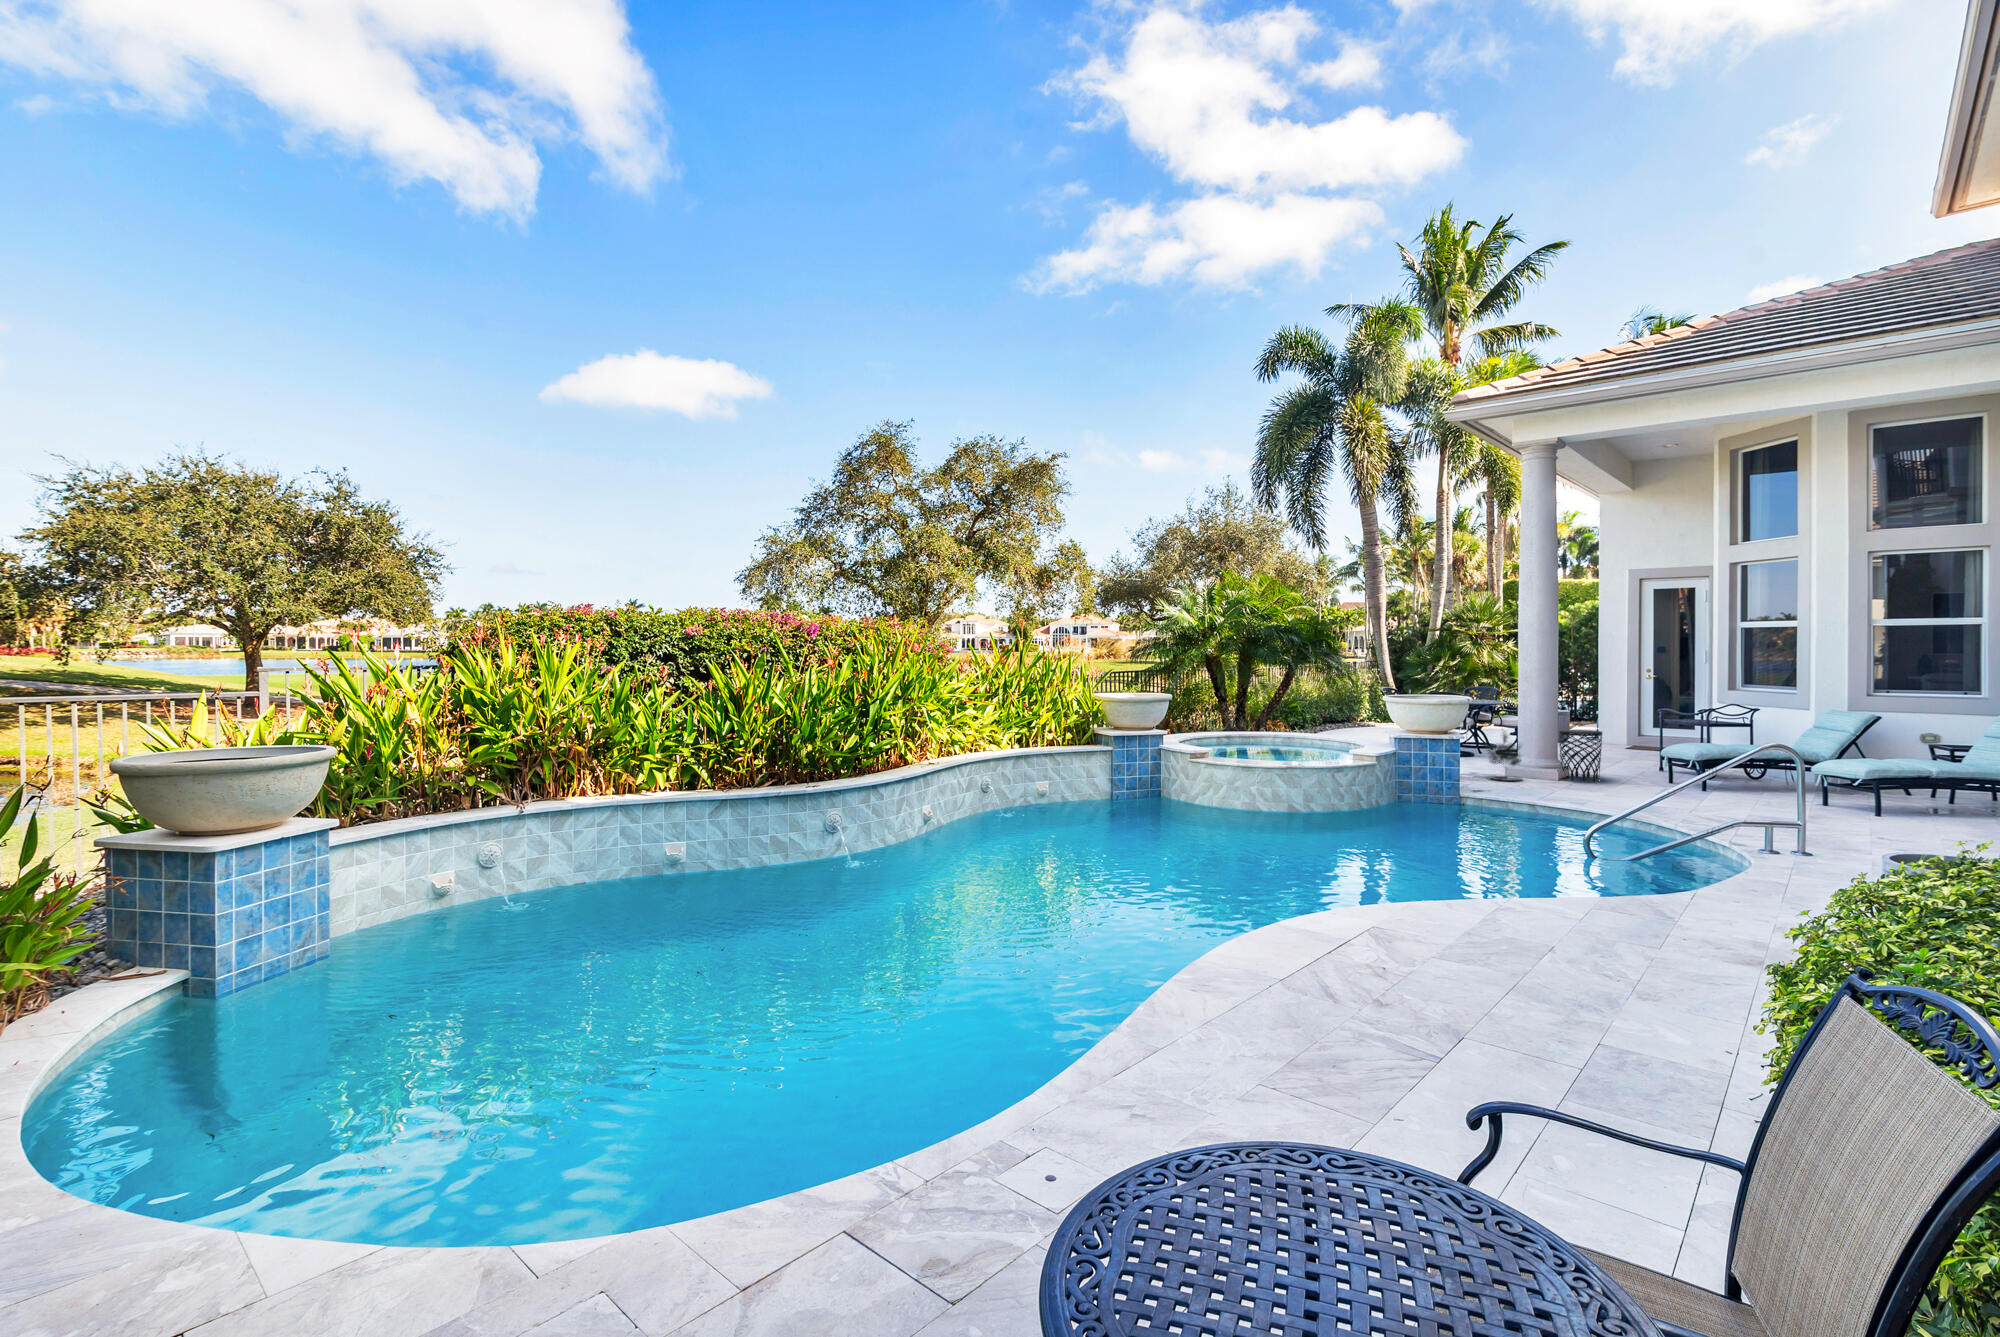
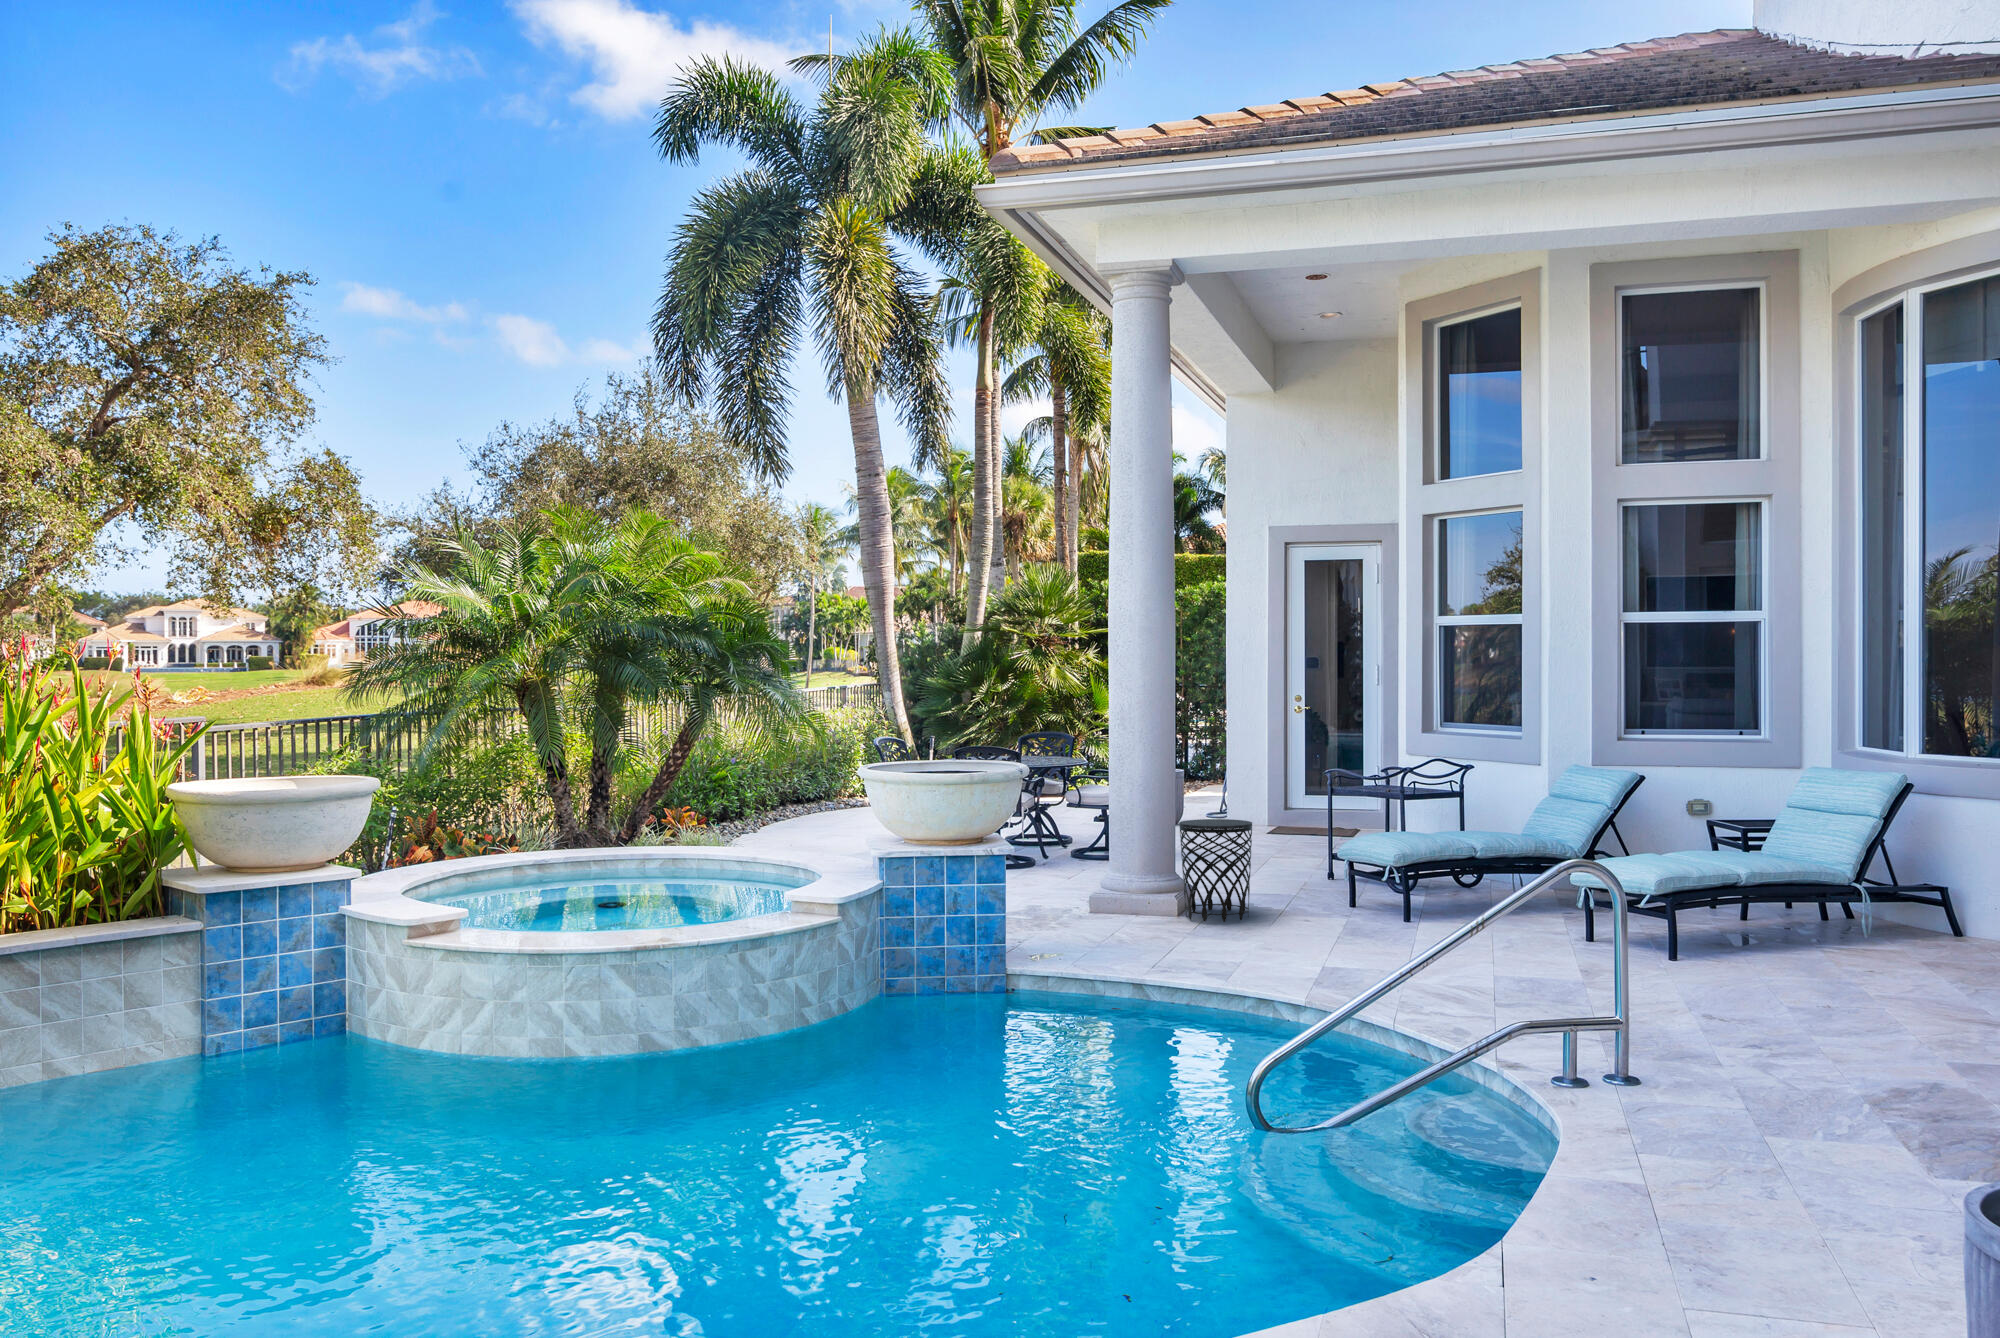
potted tree: present [1488,733,1521,781] -> none [1049,820,1120,930]

